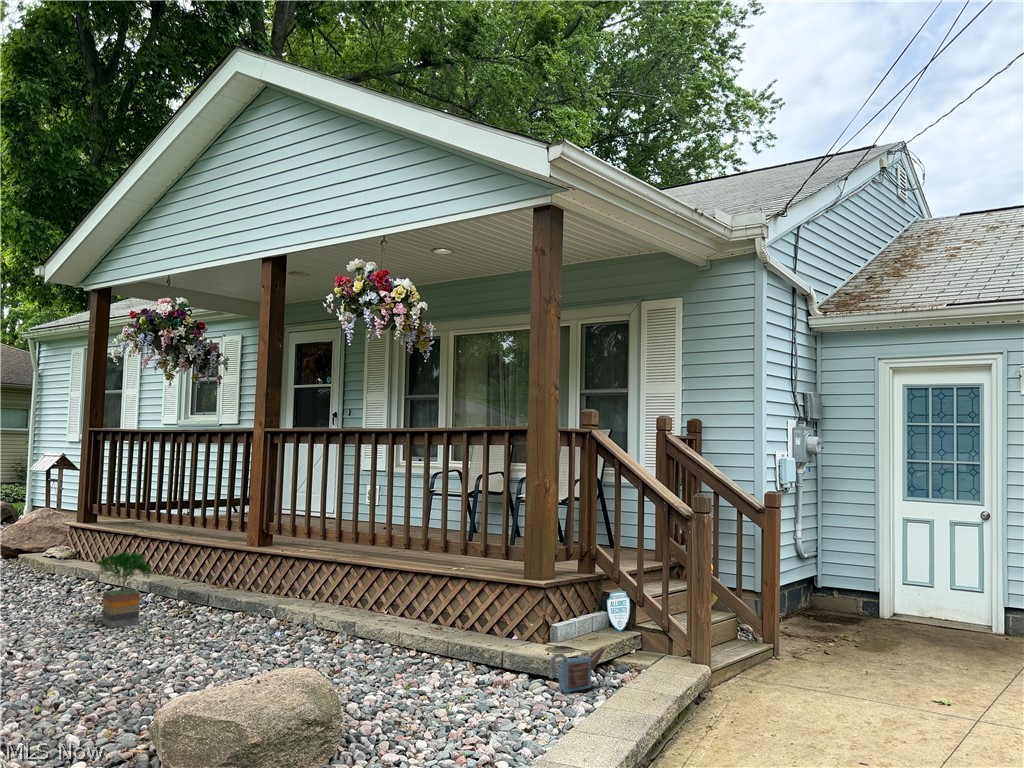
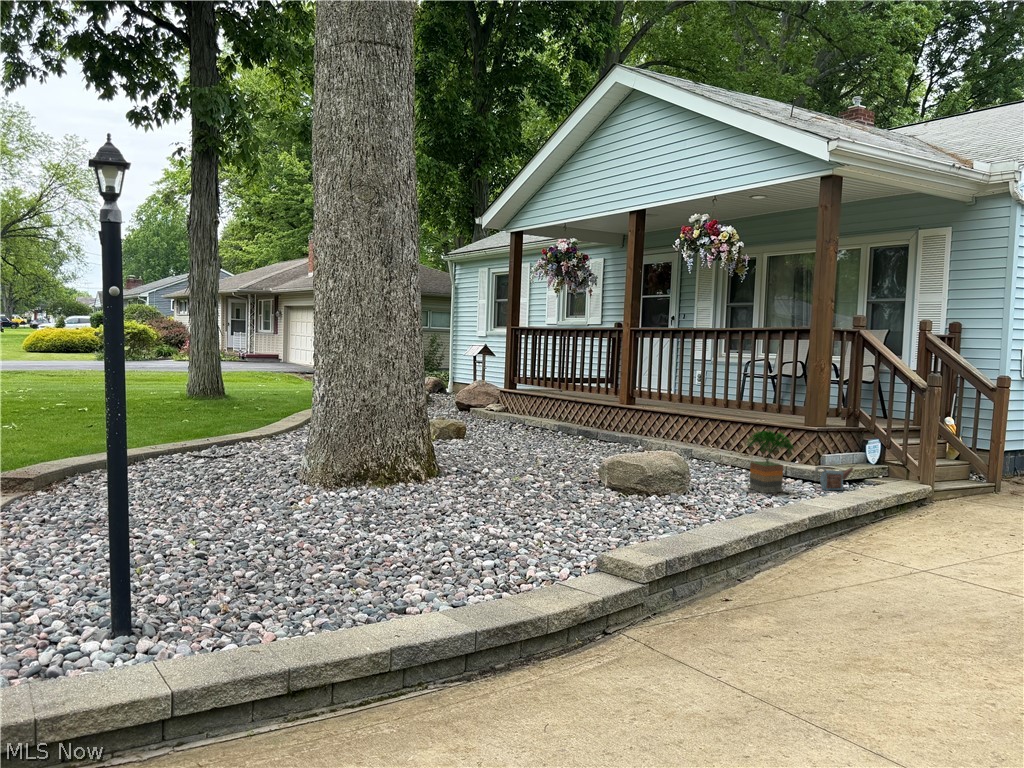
potted tree: present [98,552,152,628] -> present [747,431,794,493]

